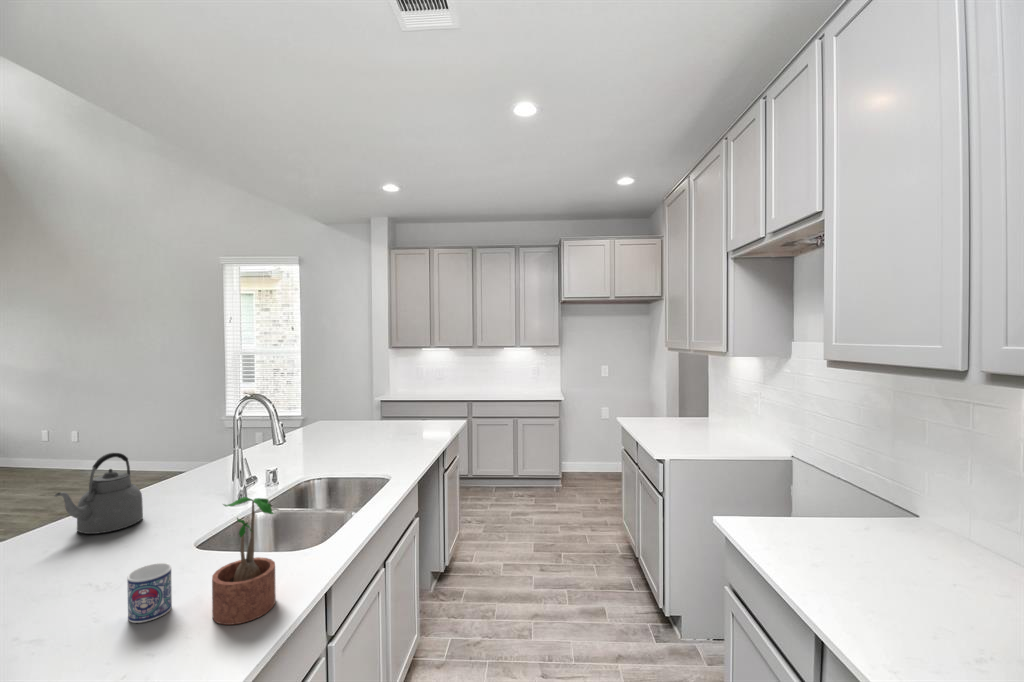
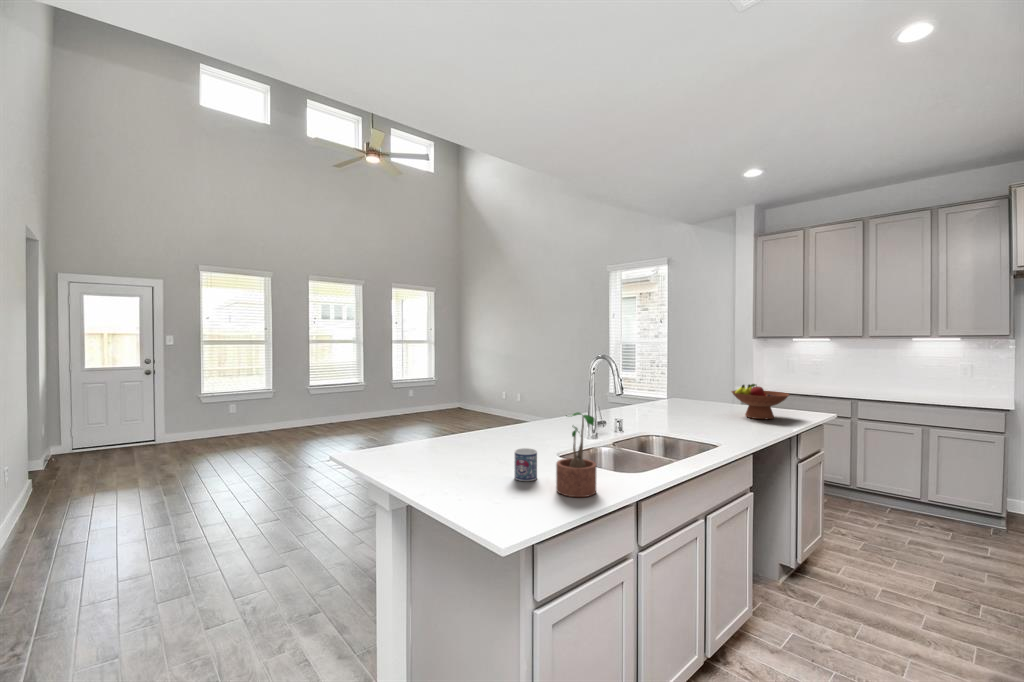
fruit bowl: none [385,402,437,437] -> present [731,384,789,419]
kettle: present [54,453,143,534] -> none [491,387,536,437]

